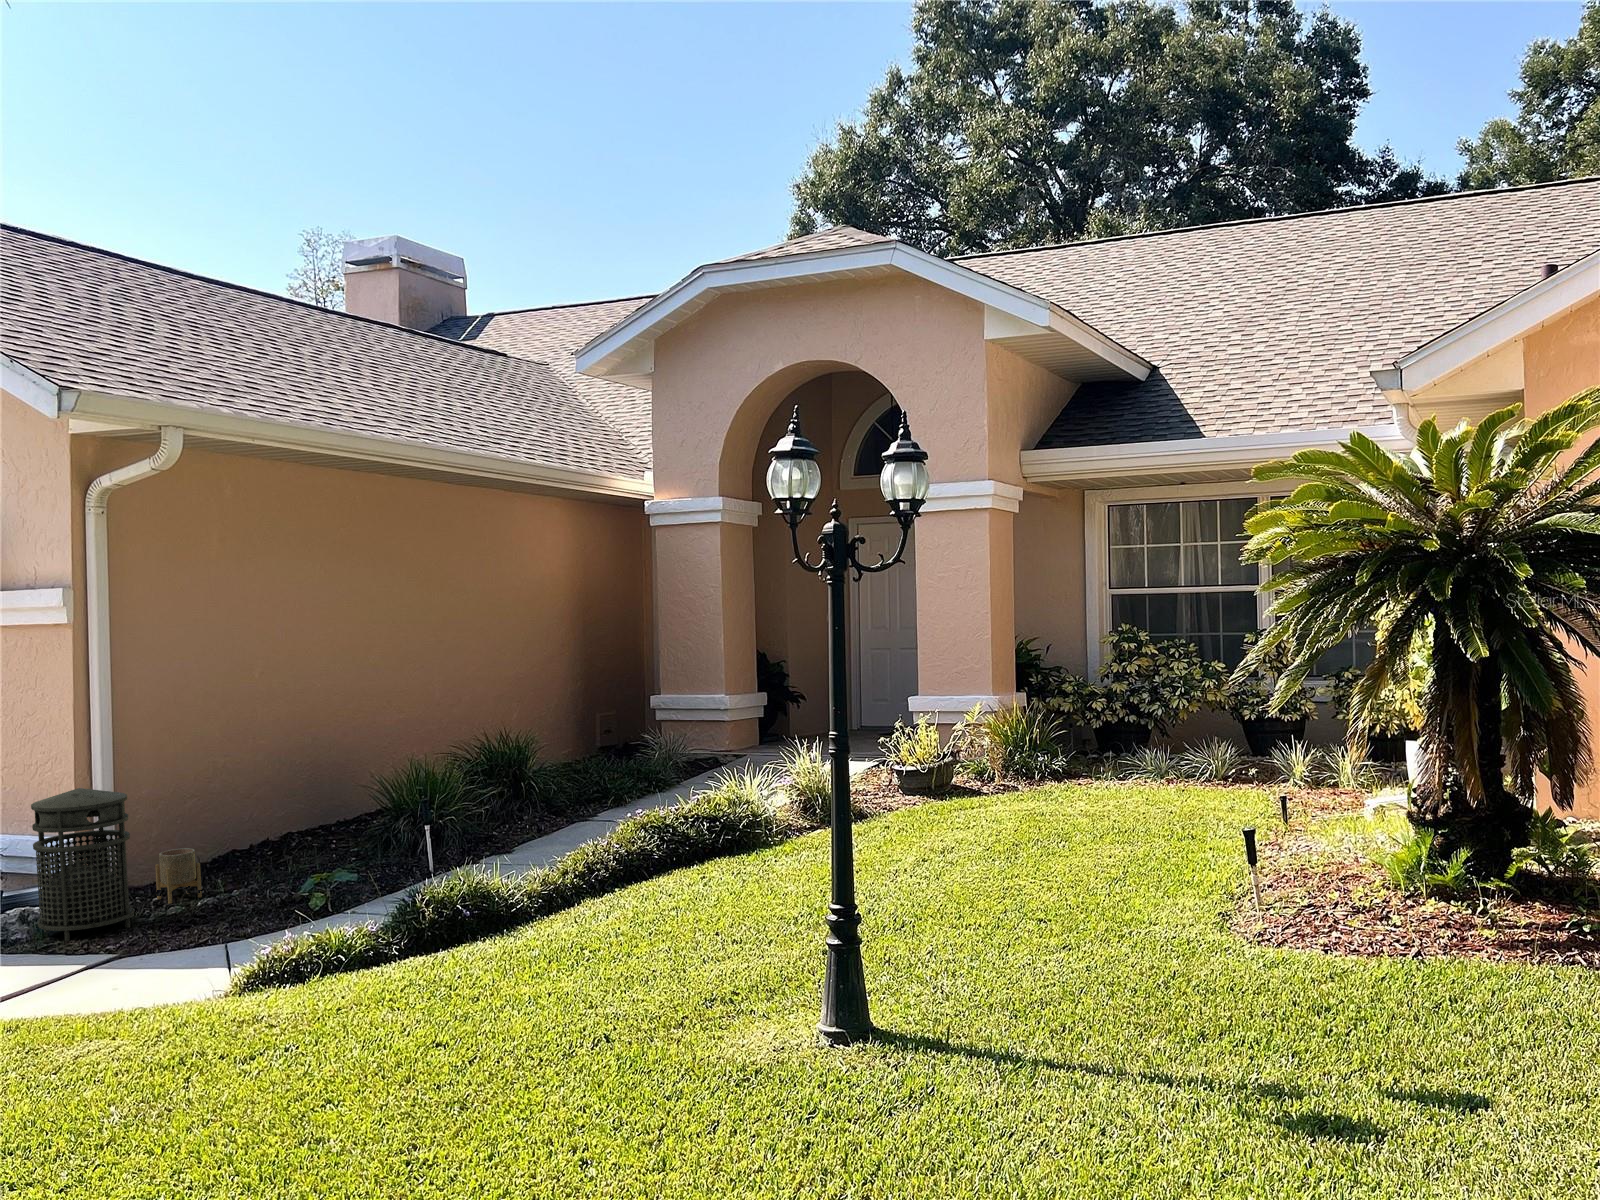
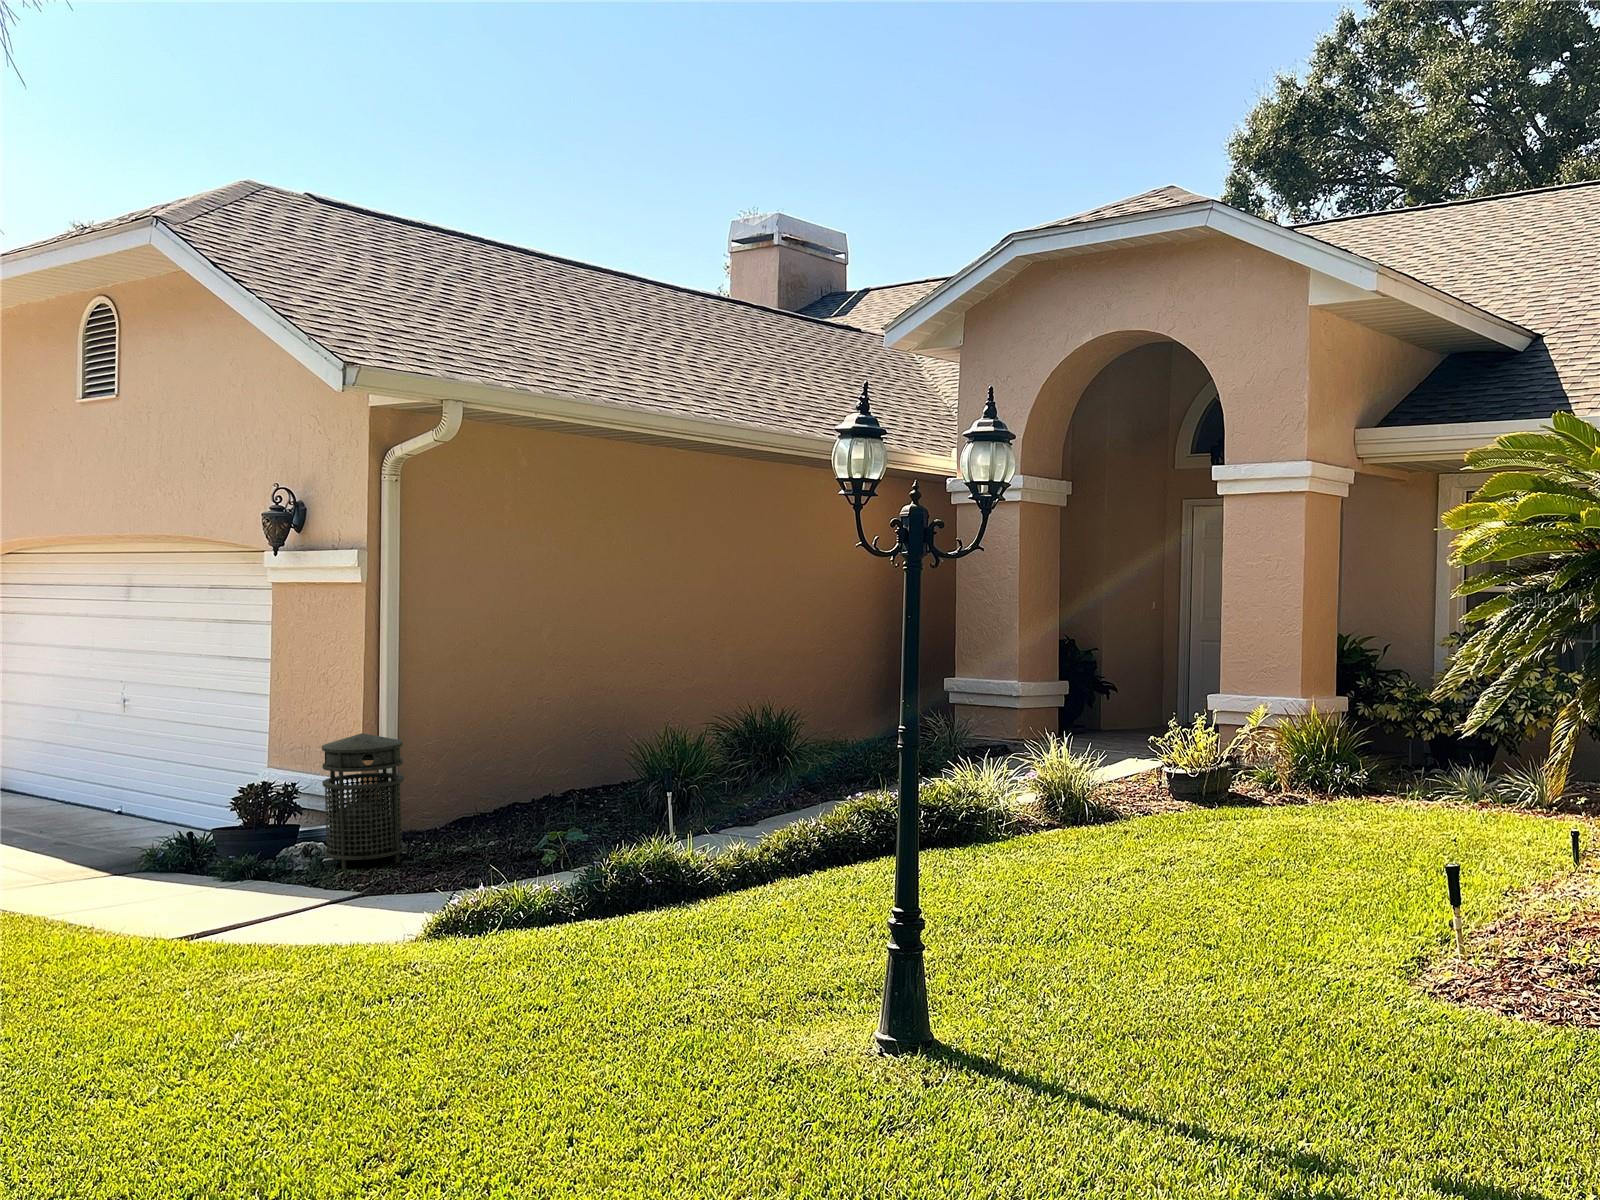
planter: present [155,848,202,904] -> none [439,795,476,845]

